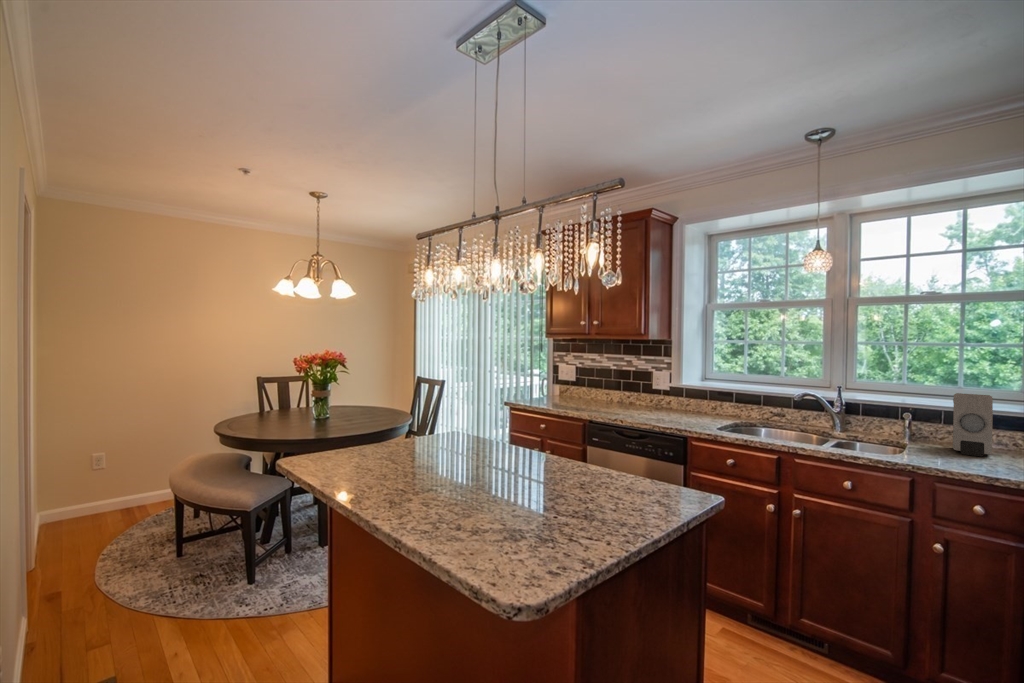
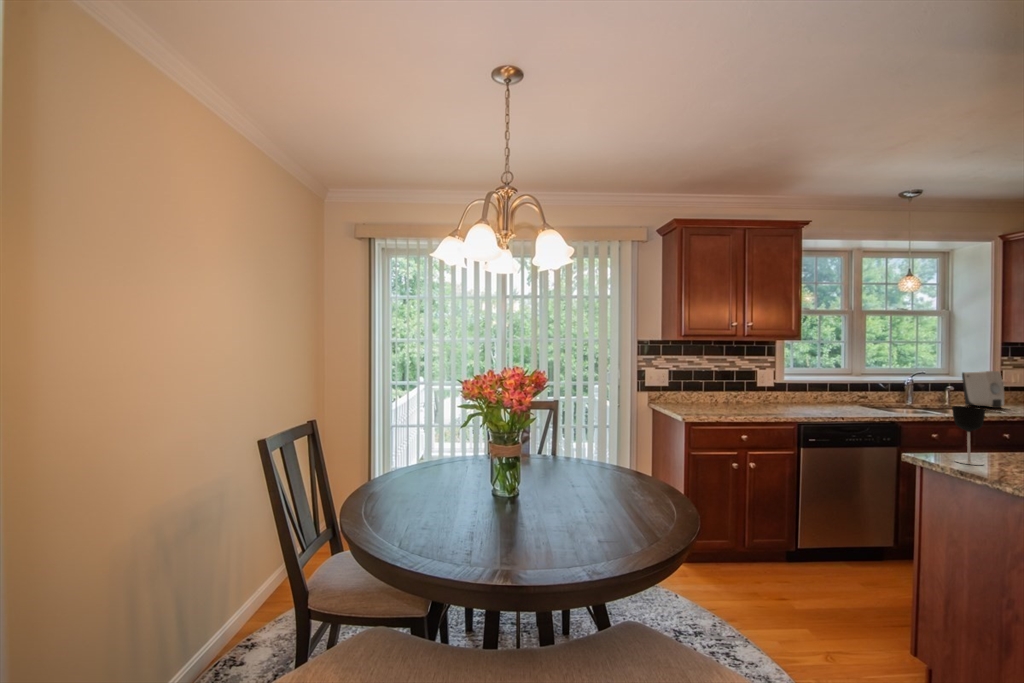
wine glass: none [442,395,460,440] -> present [952,406,985,465]

